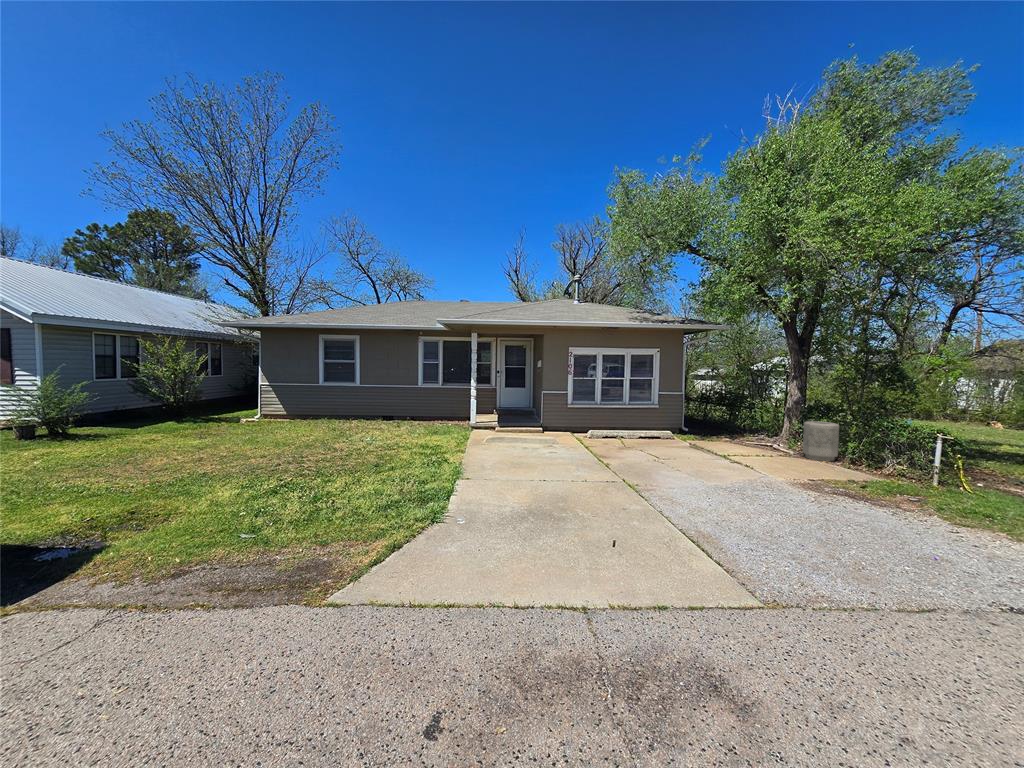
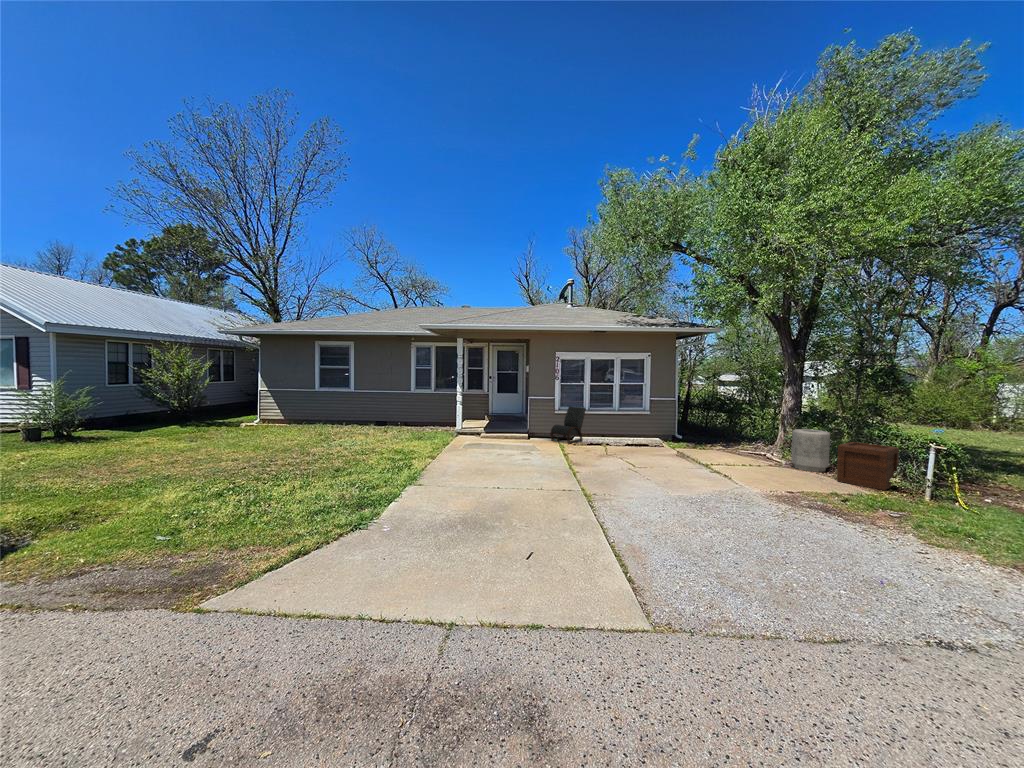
lounge chair: none [565,400,599,437] -> present [550,406,586,444]
wooden crate: none [849,433,906,478] -> present [837,442,899,490]

